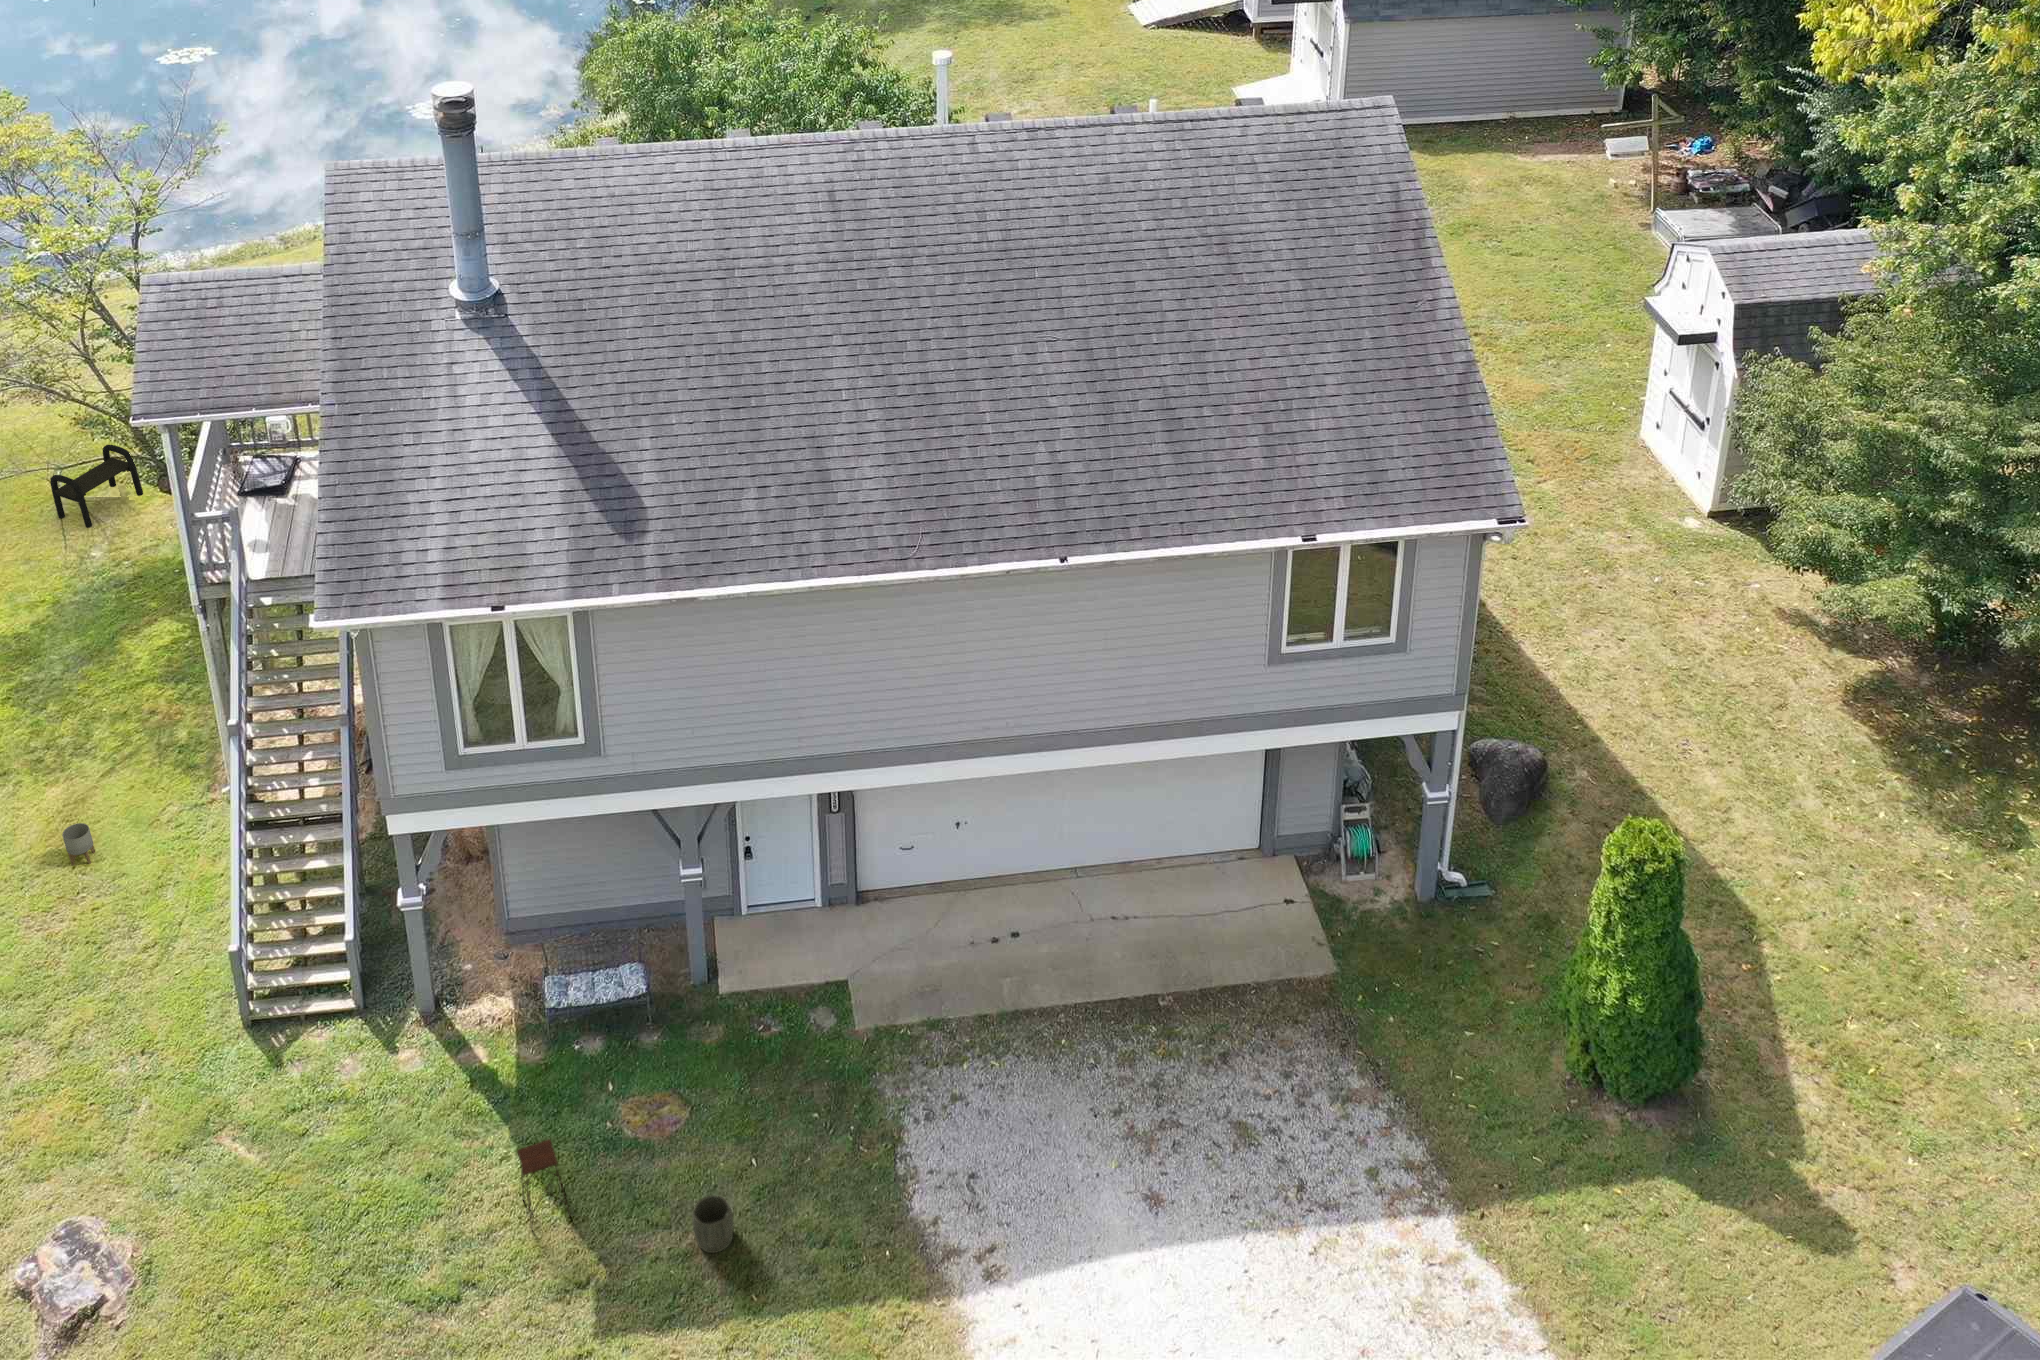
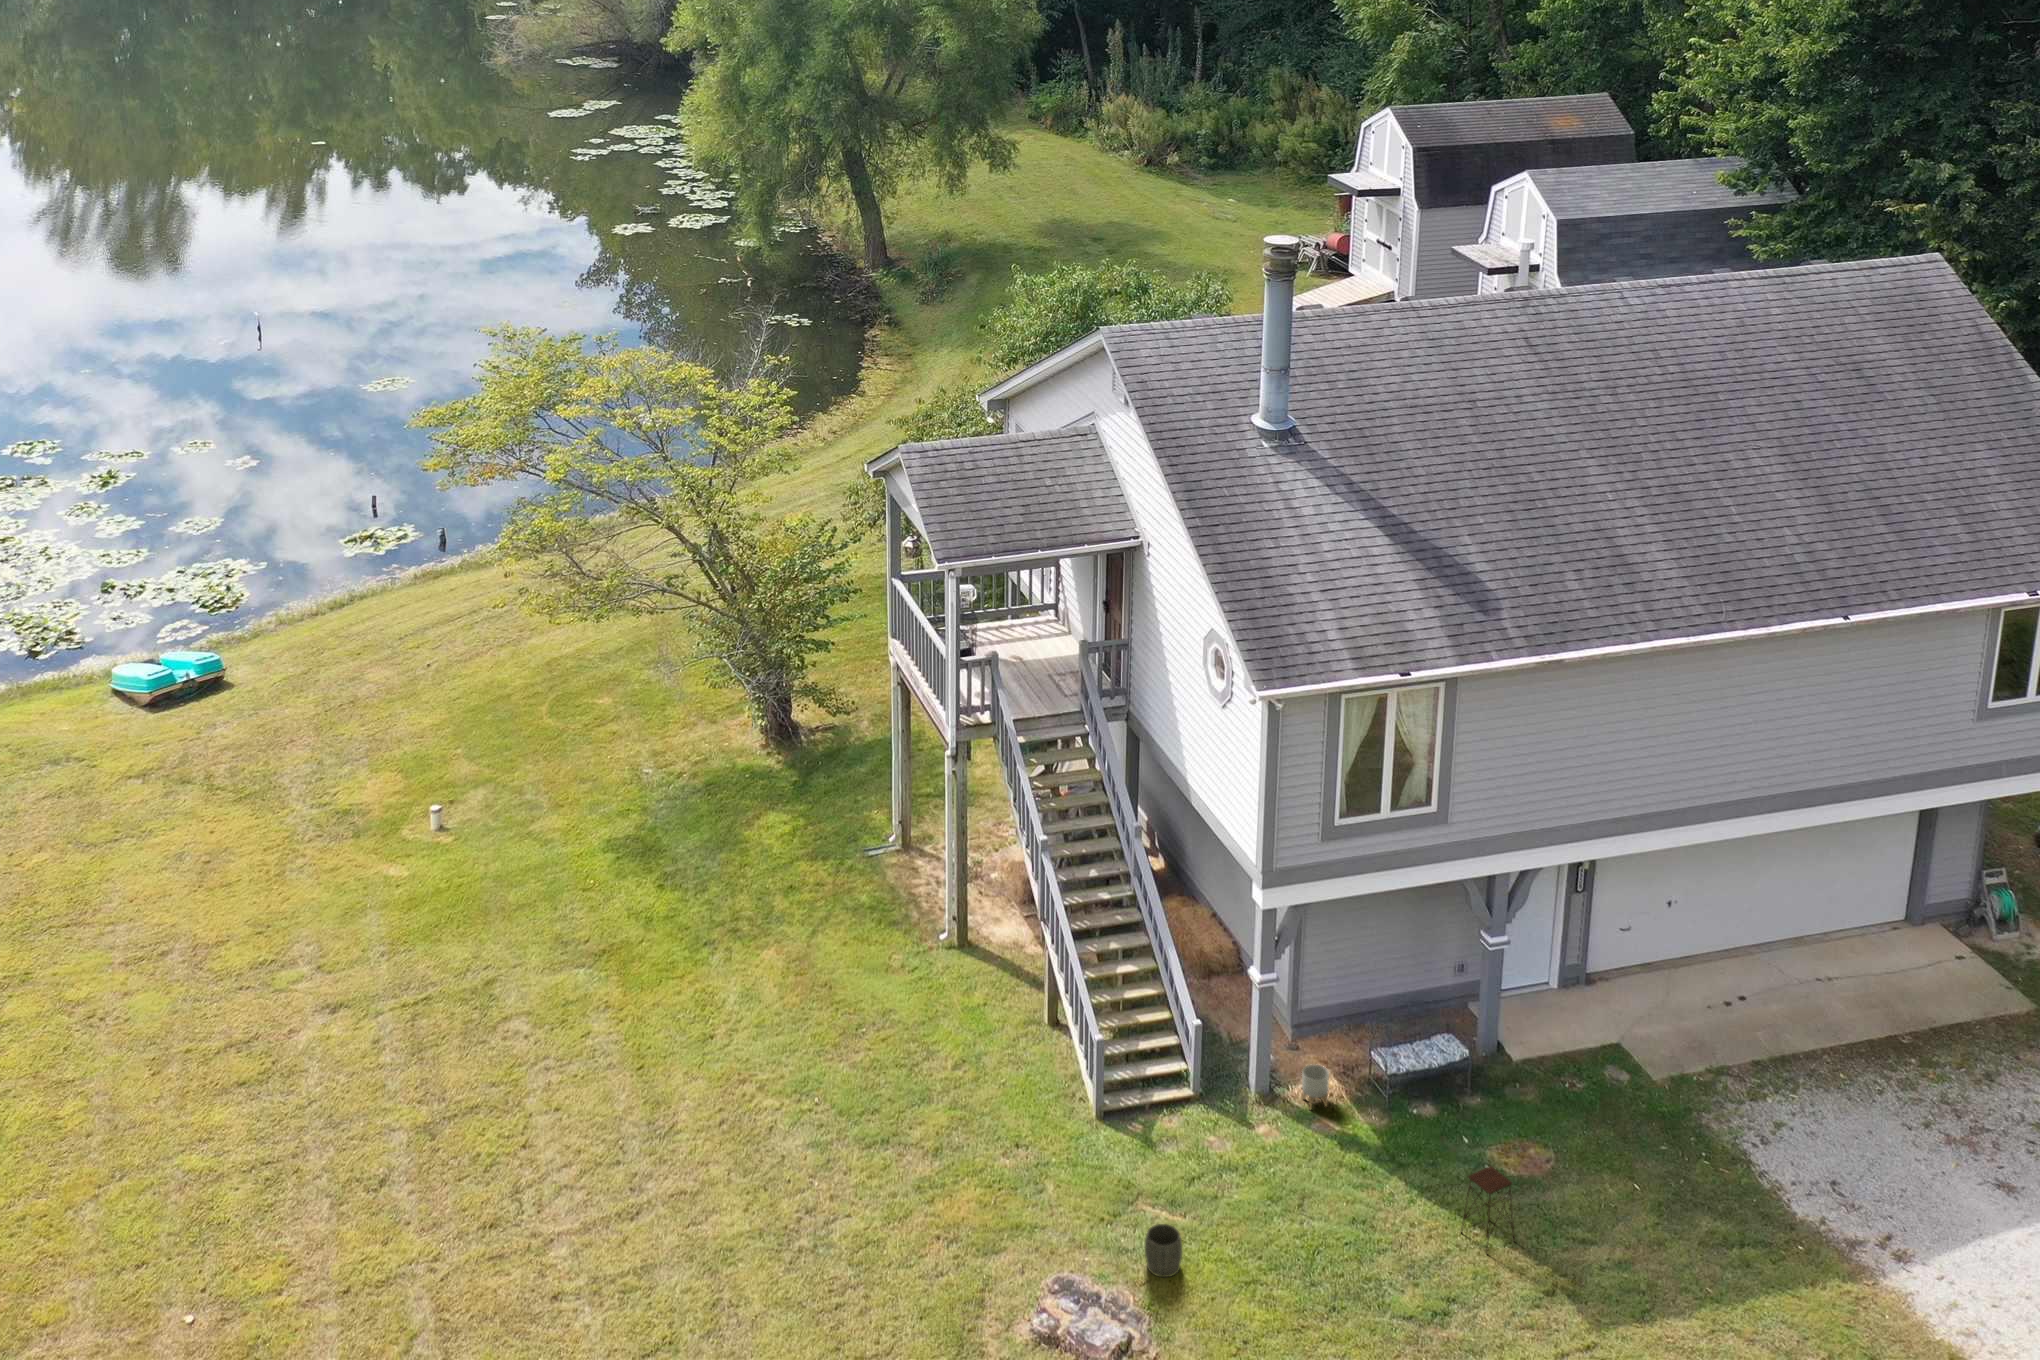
bench: present [50,445,143,527] -> none [590,671,660,748]
planter: present [62,823,95,865] -> present [1302,1064,1329,1109]
woven basket: present [692,1195,734,1253] -> present [1145,1224,1182,1277]

